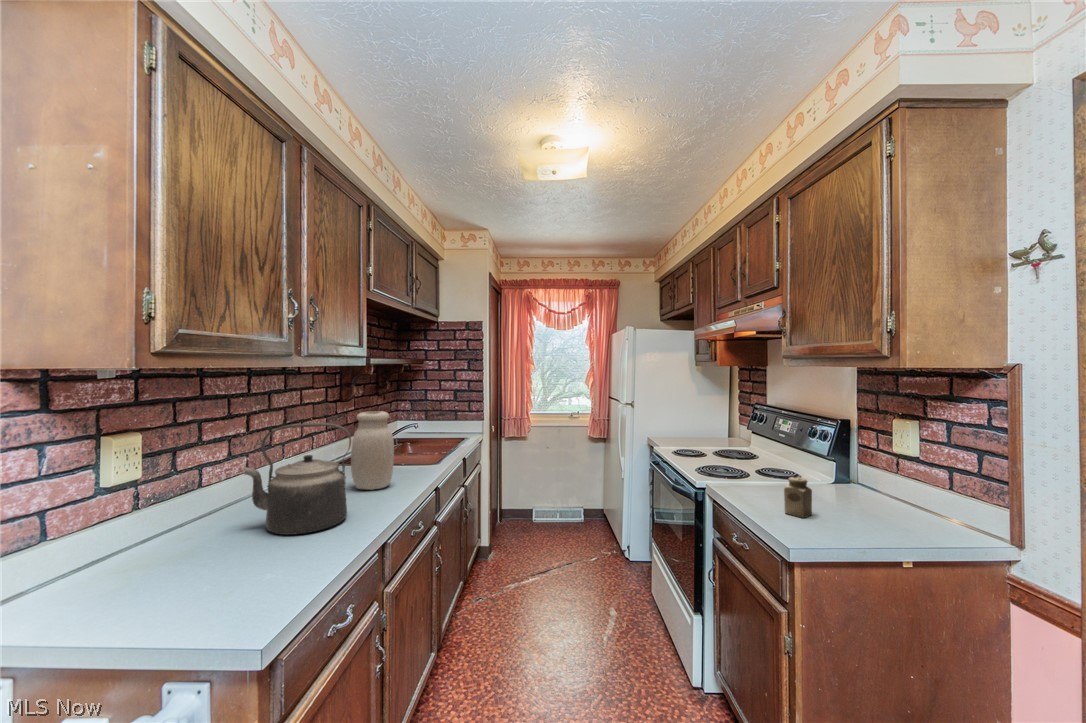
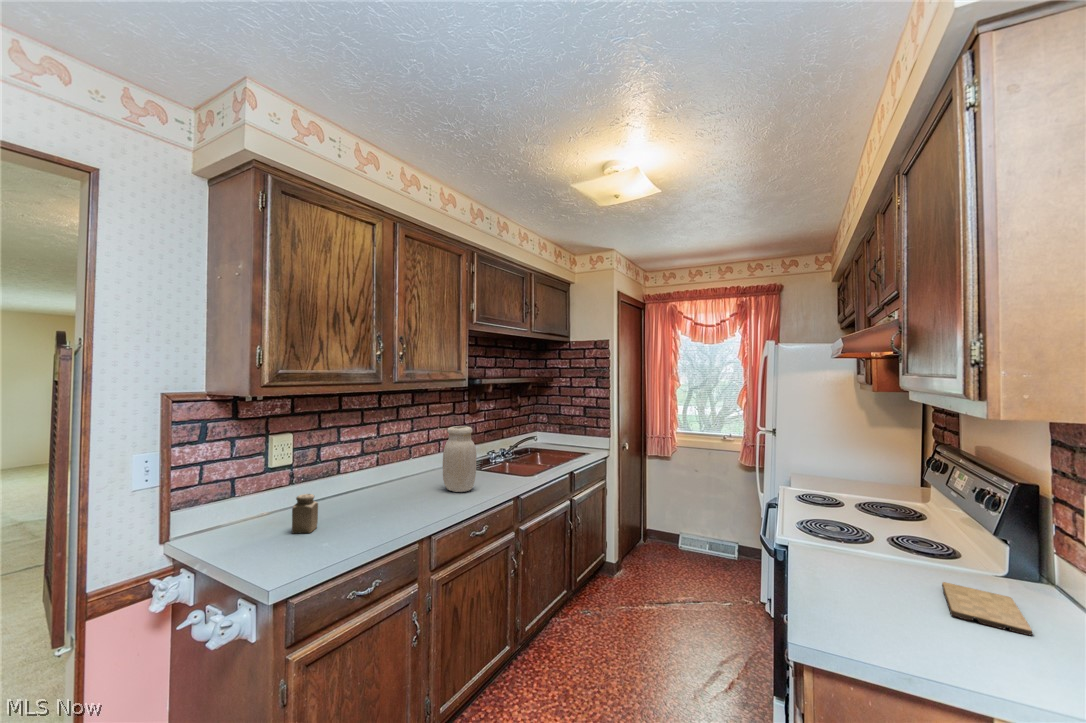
kettle: present [244,423,351,535] -> none [349,434,418,518]
salt shaker: present [784,477,812,518] -> present [292,494,318,534]
cutting board: none [817,493,885,514] -> present [942,582,1032,635]

